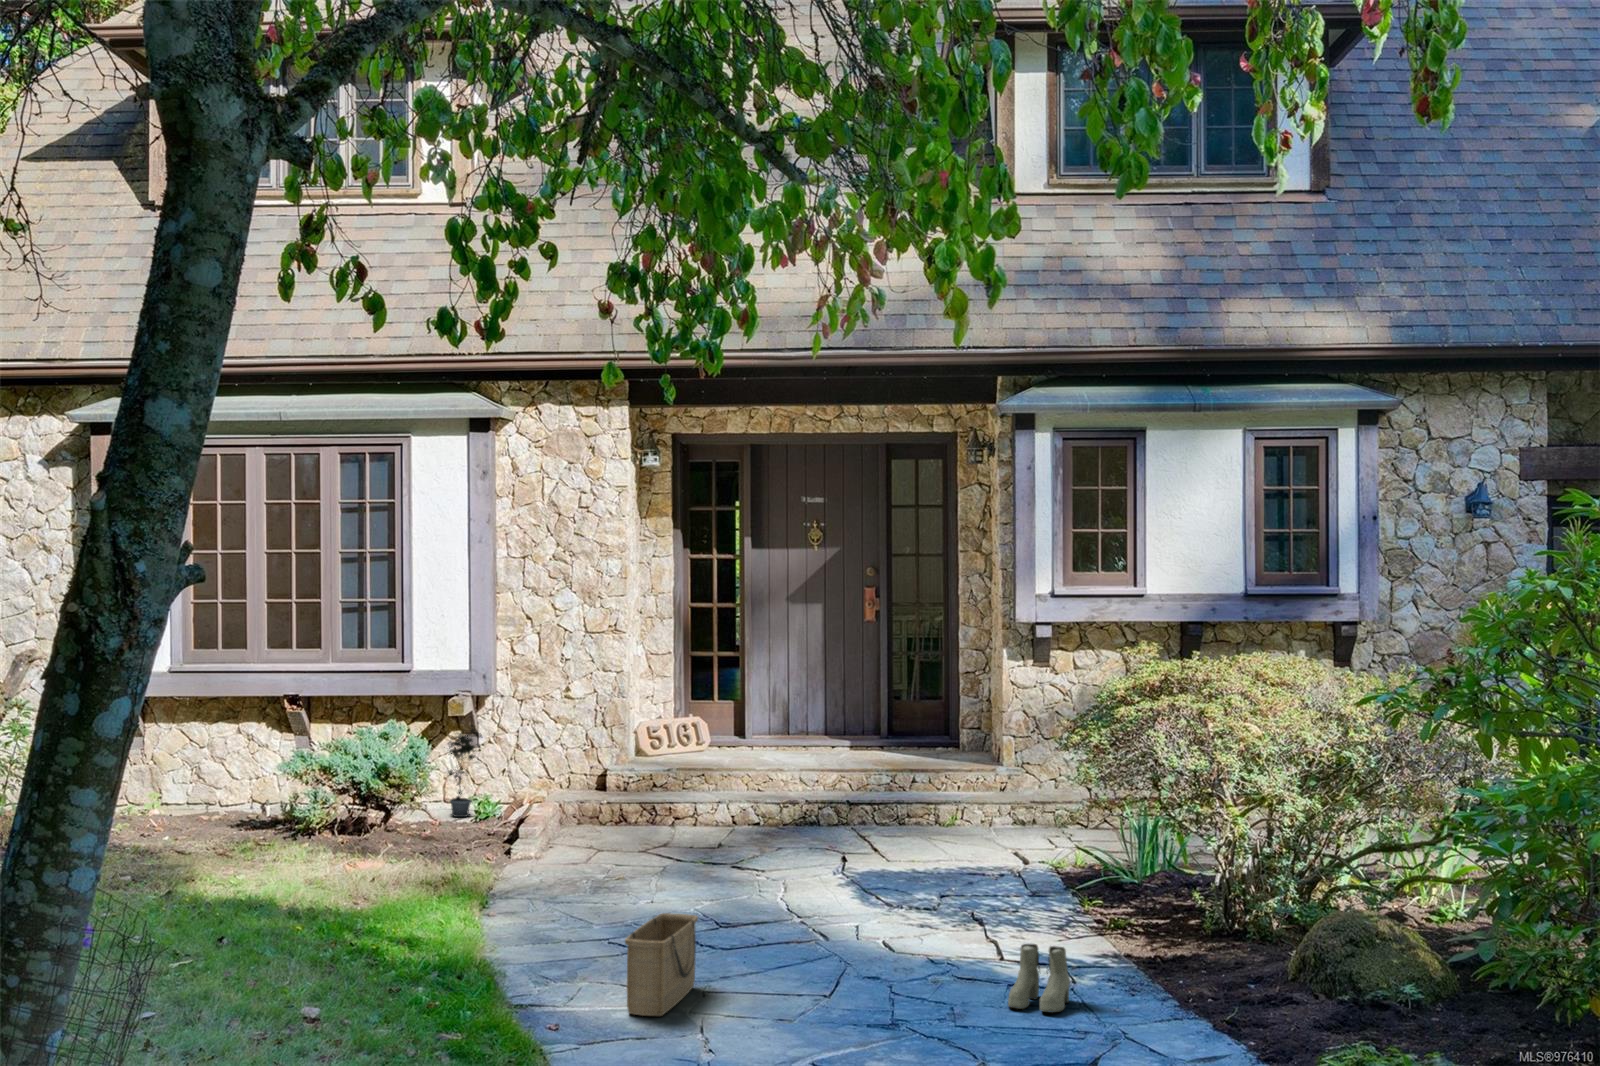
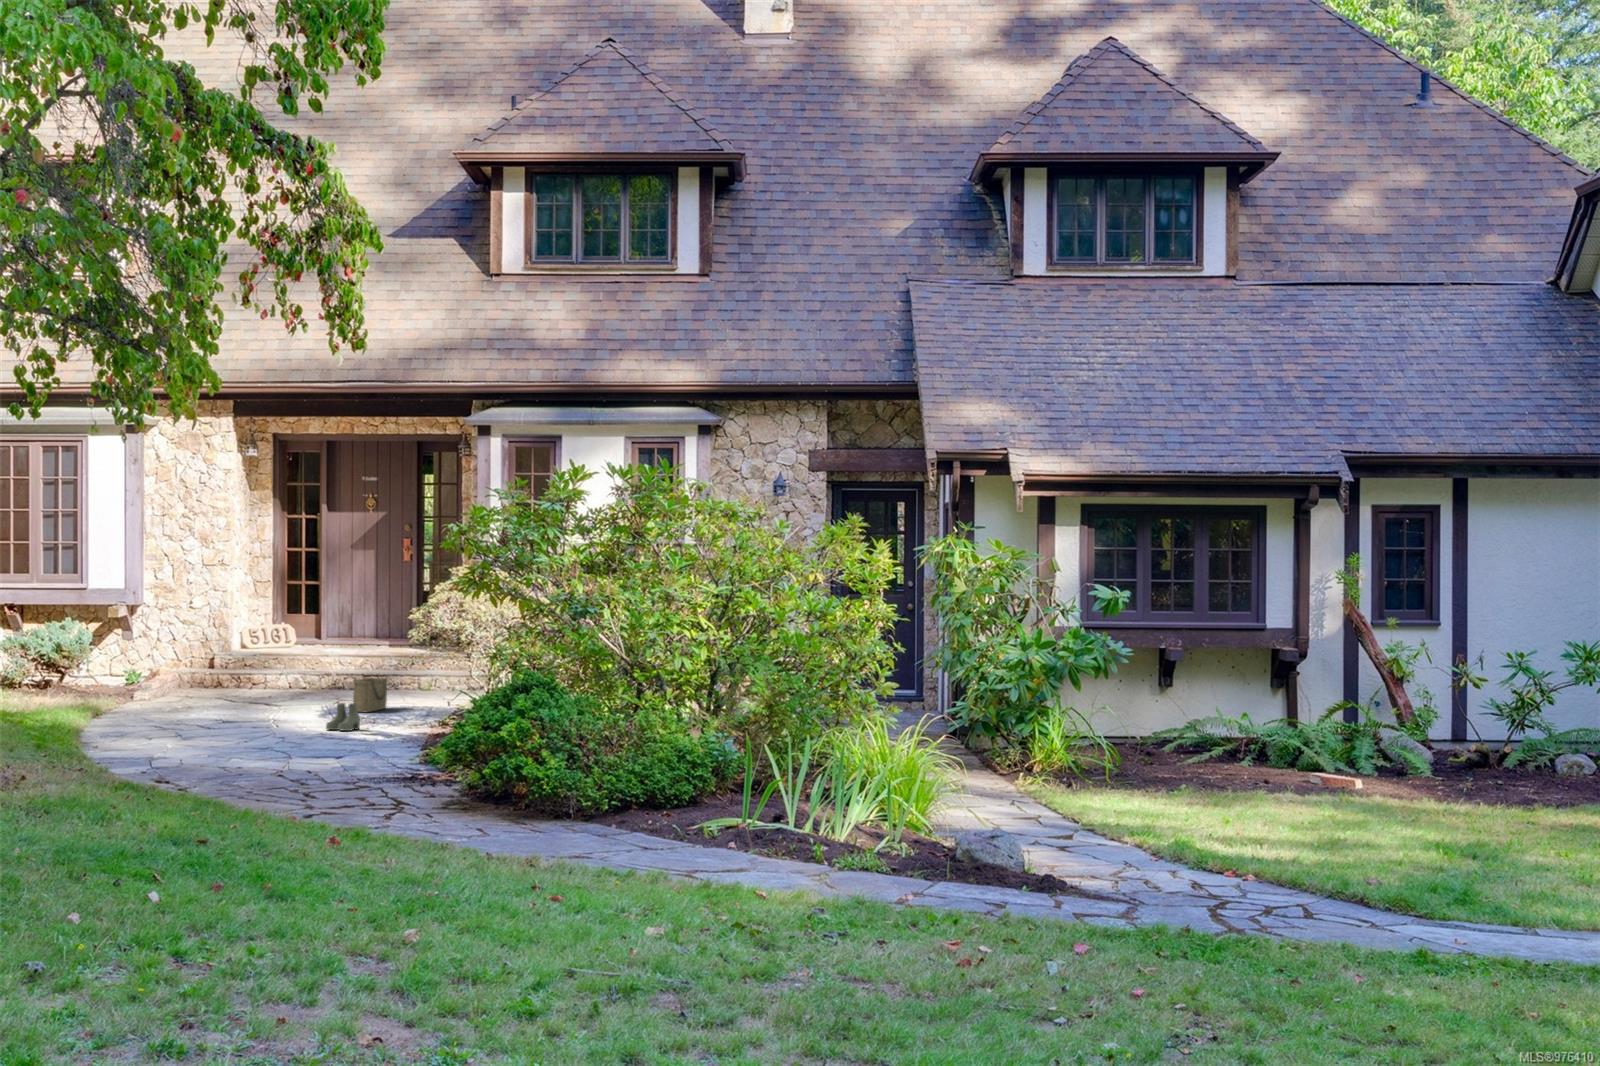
potted plant: present [448,725,482,817] -> none [106,624,133,682]
basket: present [625,913,698,1016] -> present [353,678,388,712]

